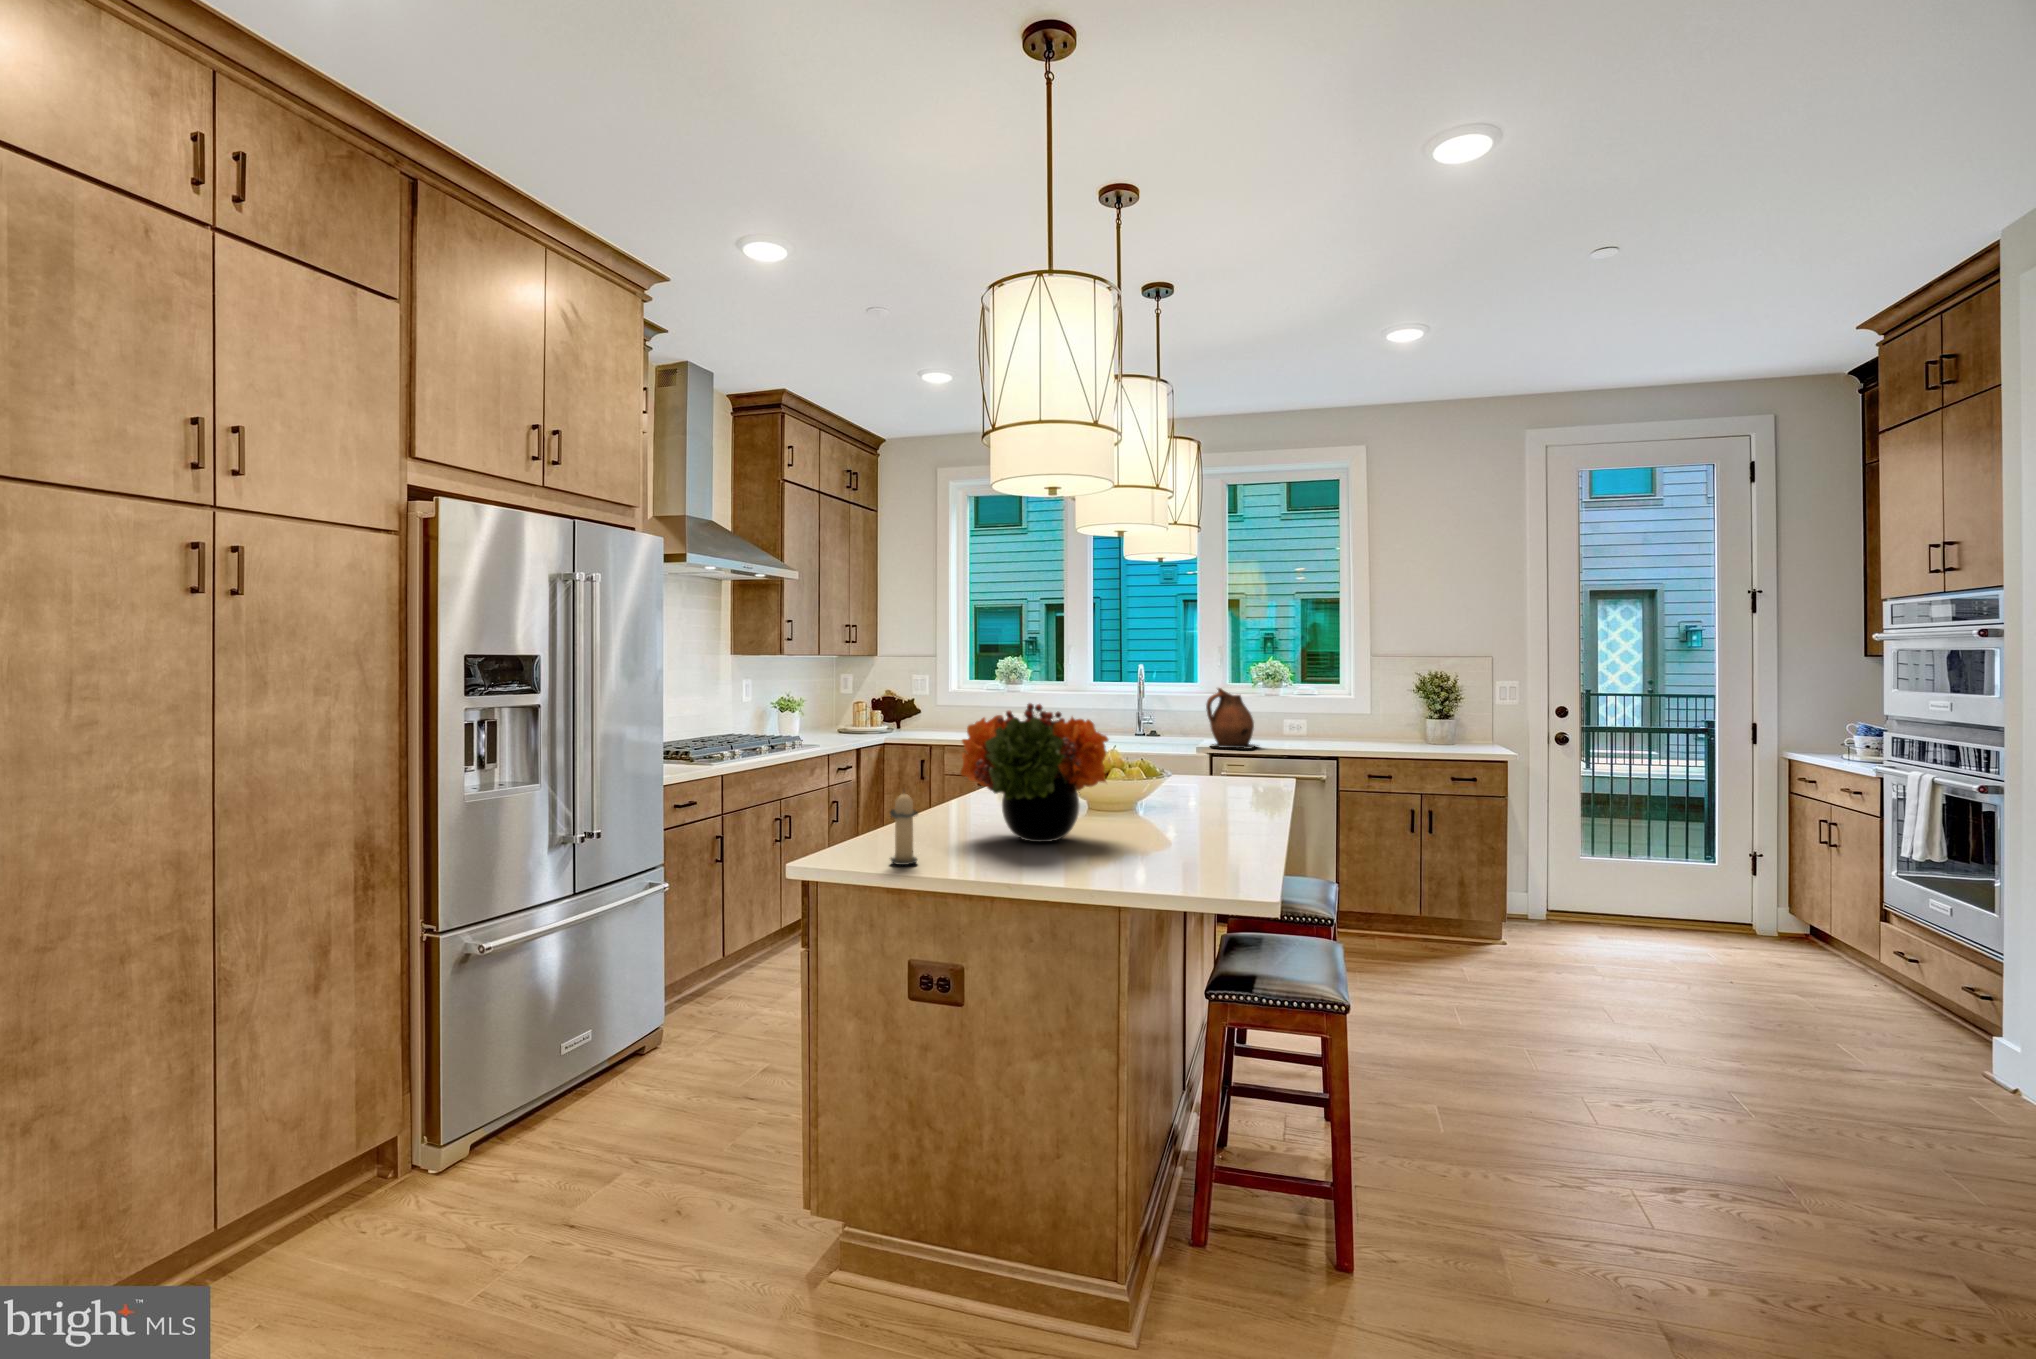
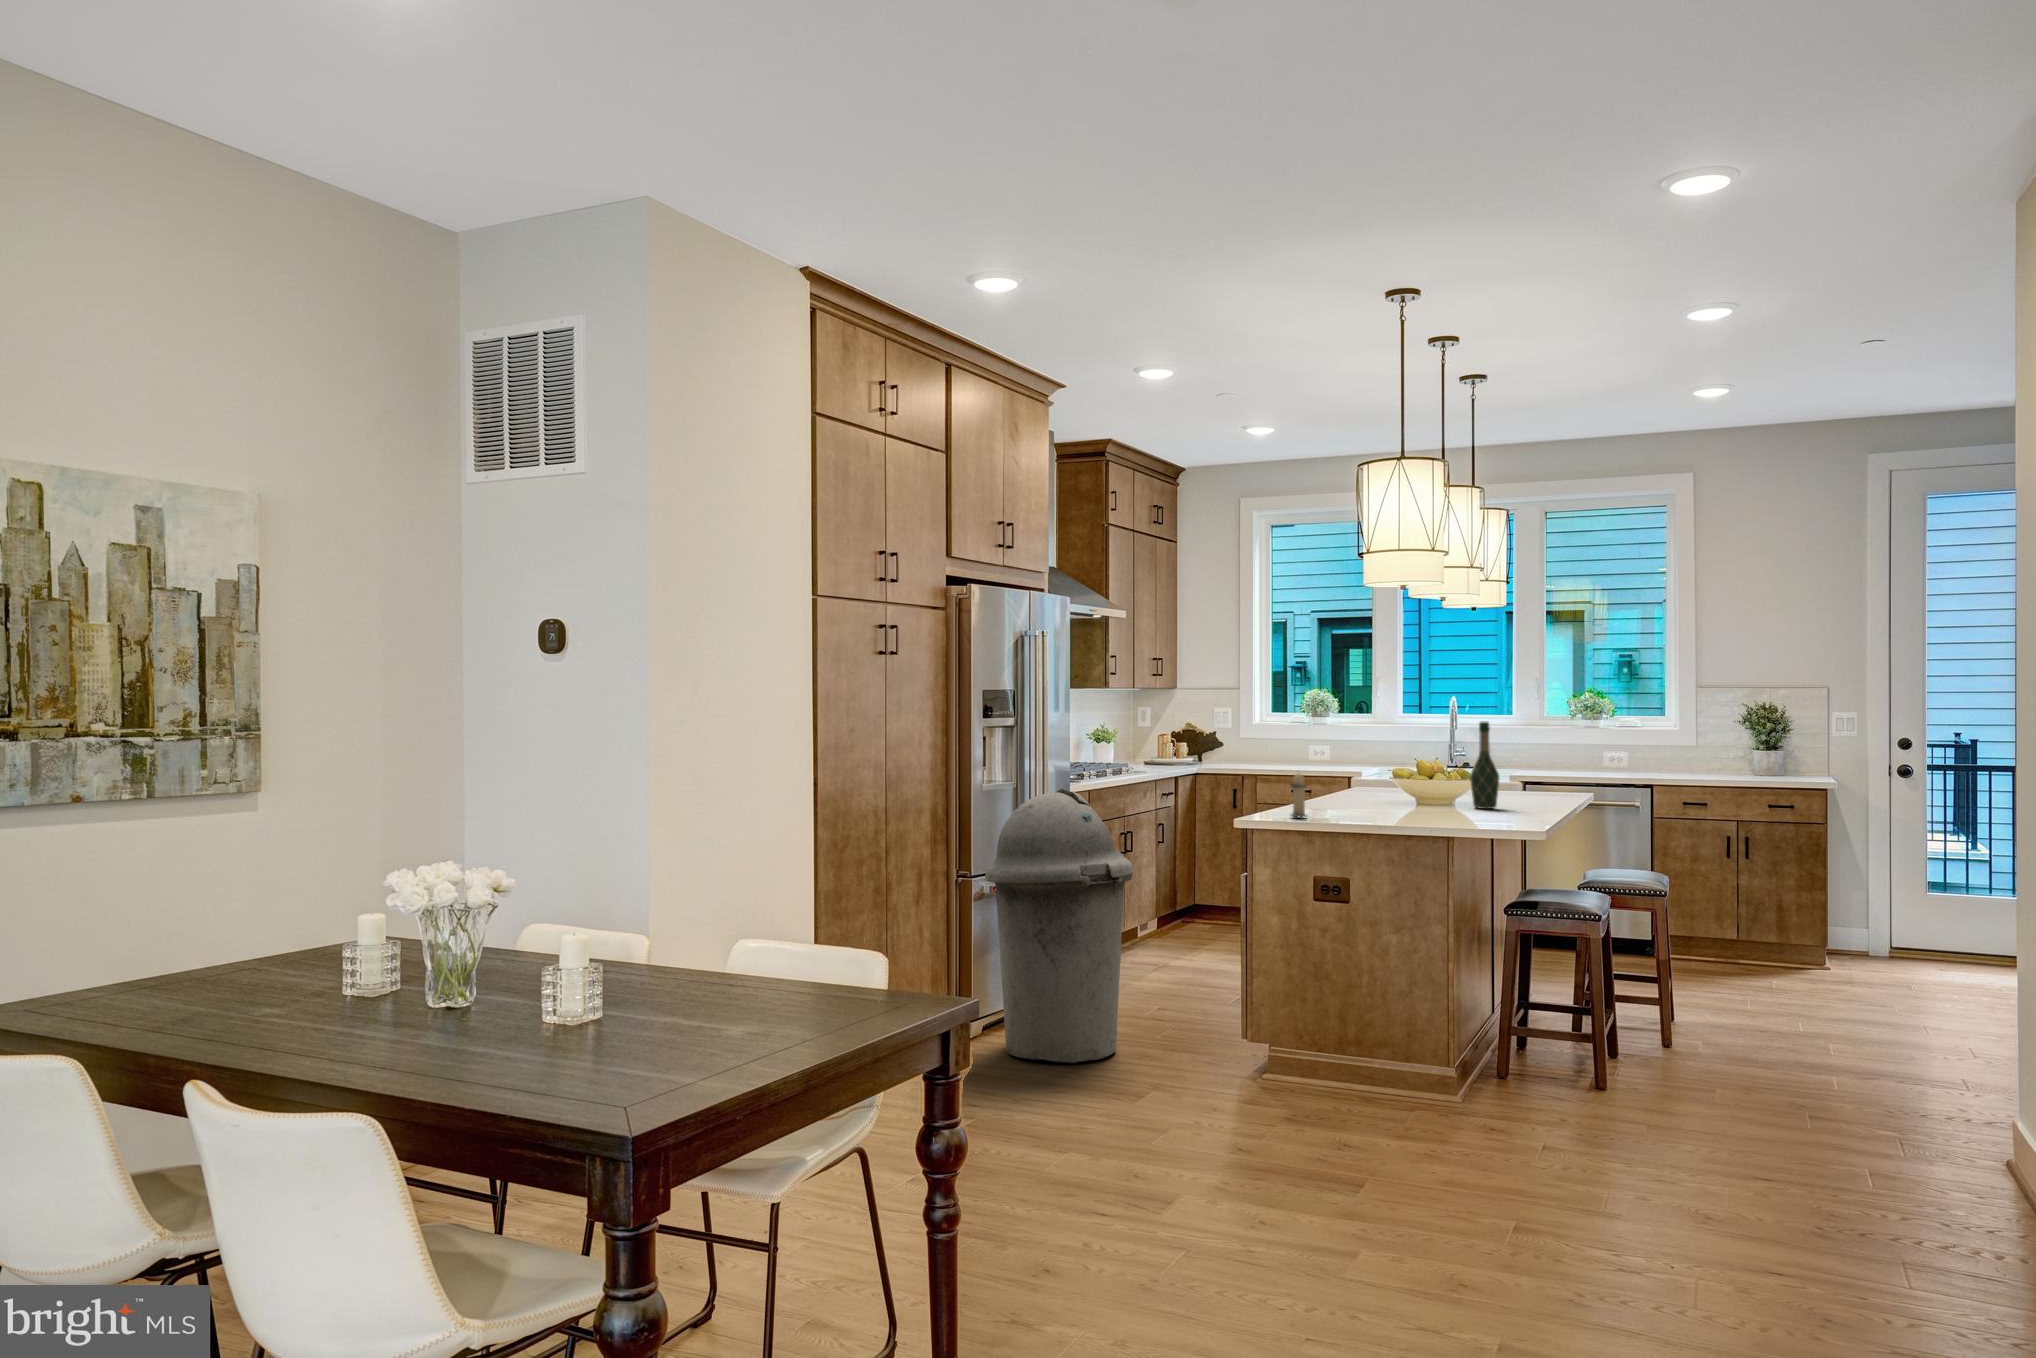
ceramic pitcher: present [1206,688,1256,749] -> none [1520,718,1576,778]
flower arrangement: present [961,703,1108,842] -> none [1324,719,1433,813]
wine bottle: none [1162,703,1200,822] -> present [1470,721,1499,809]
trash can: none [444,807,688,1243] -> present [985,789,1133,1063]

